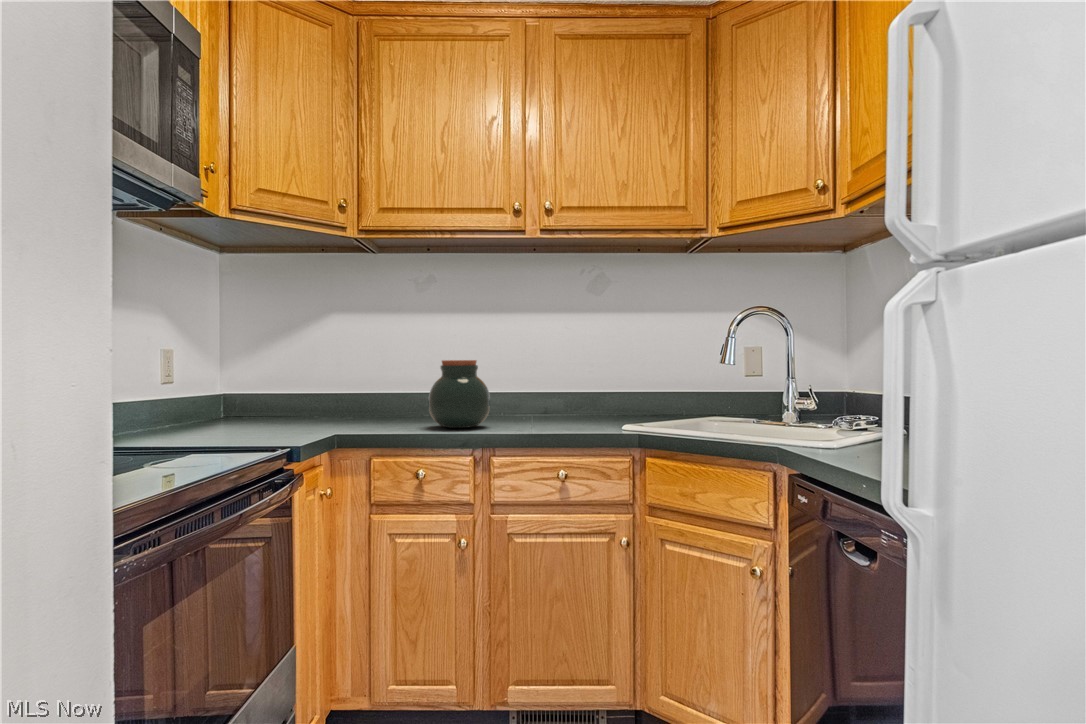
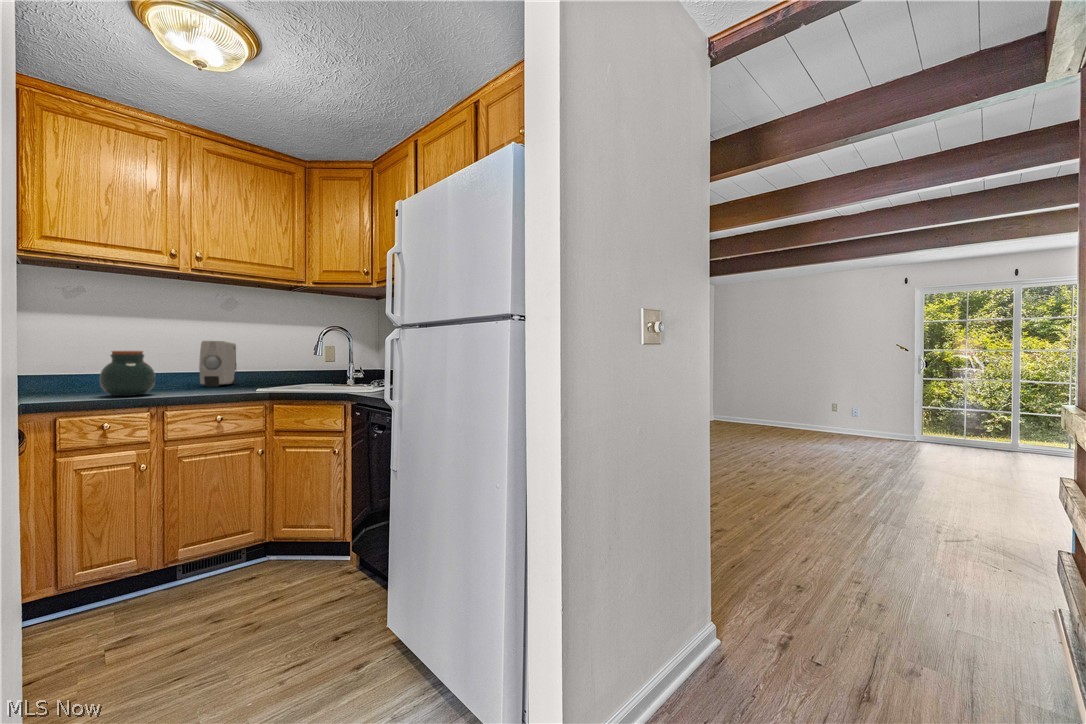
soap dispenser: none [555,345,608,419] -> present [199,341,237,387]

